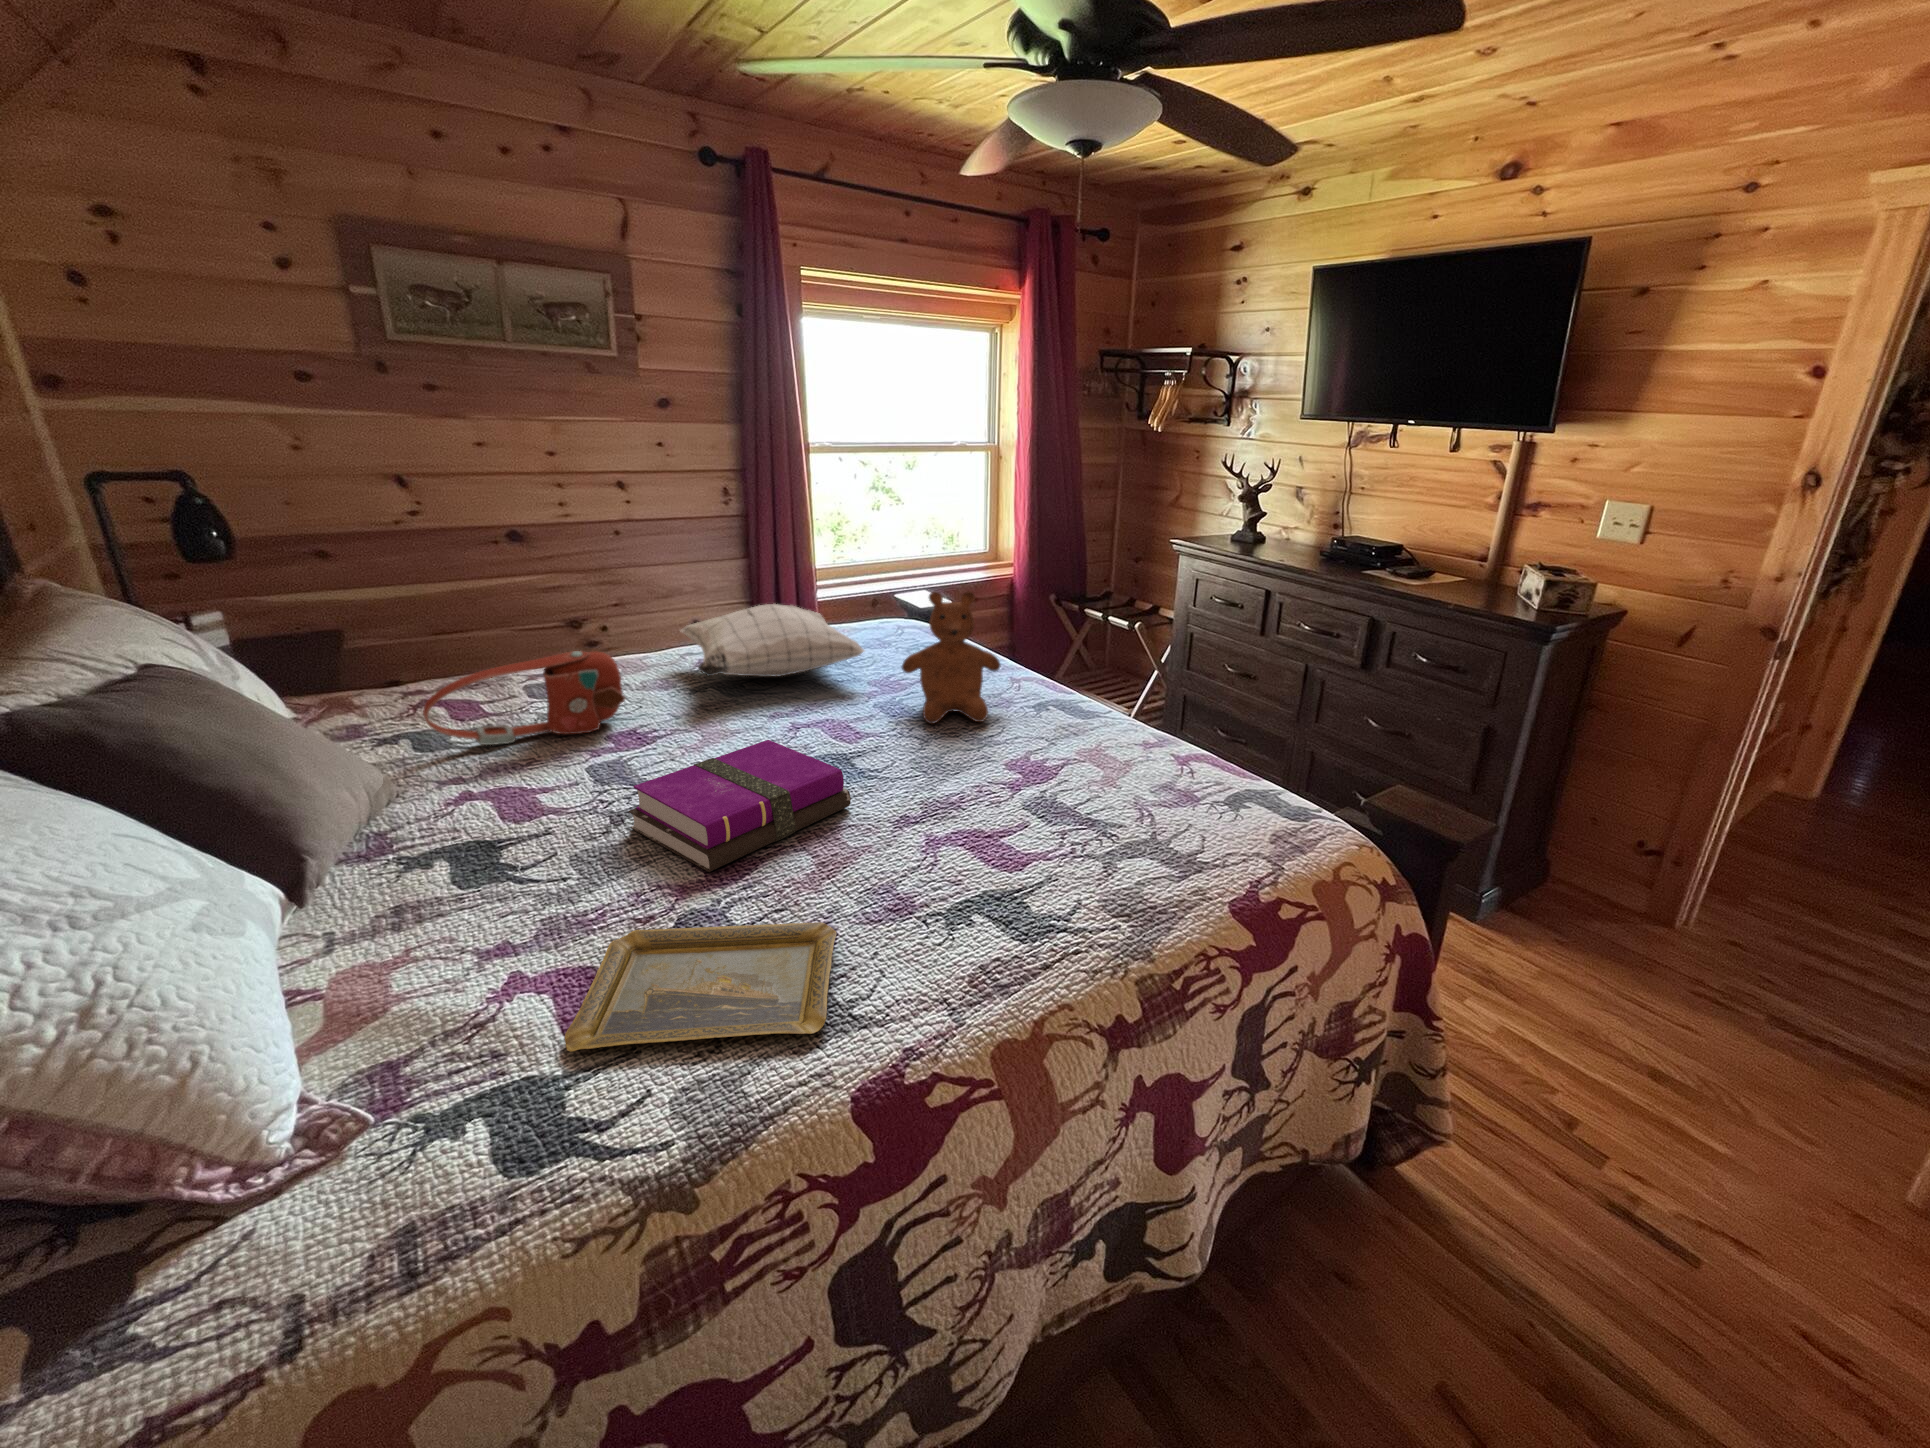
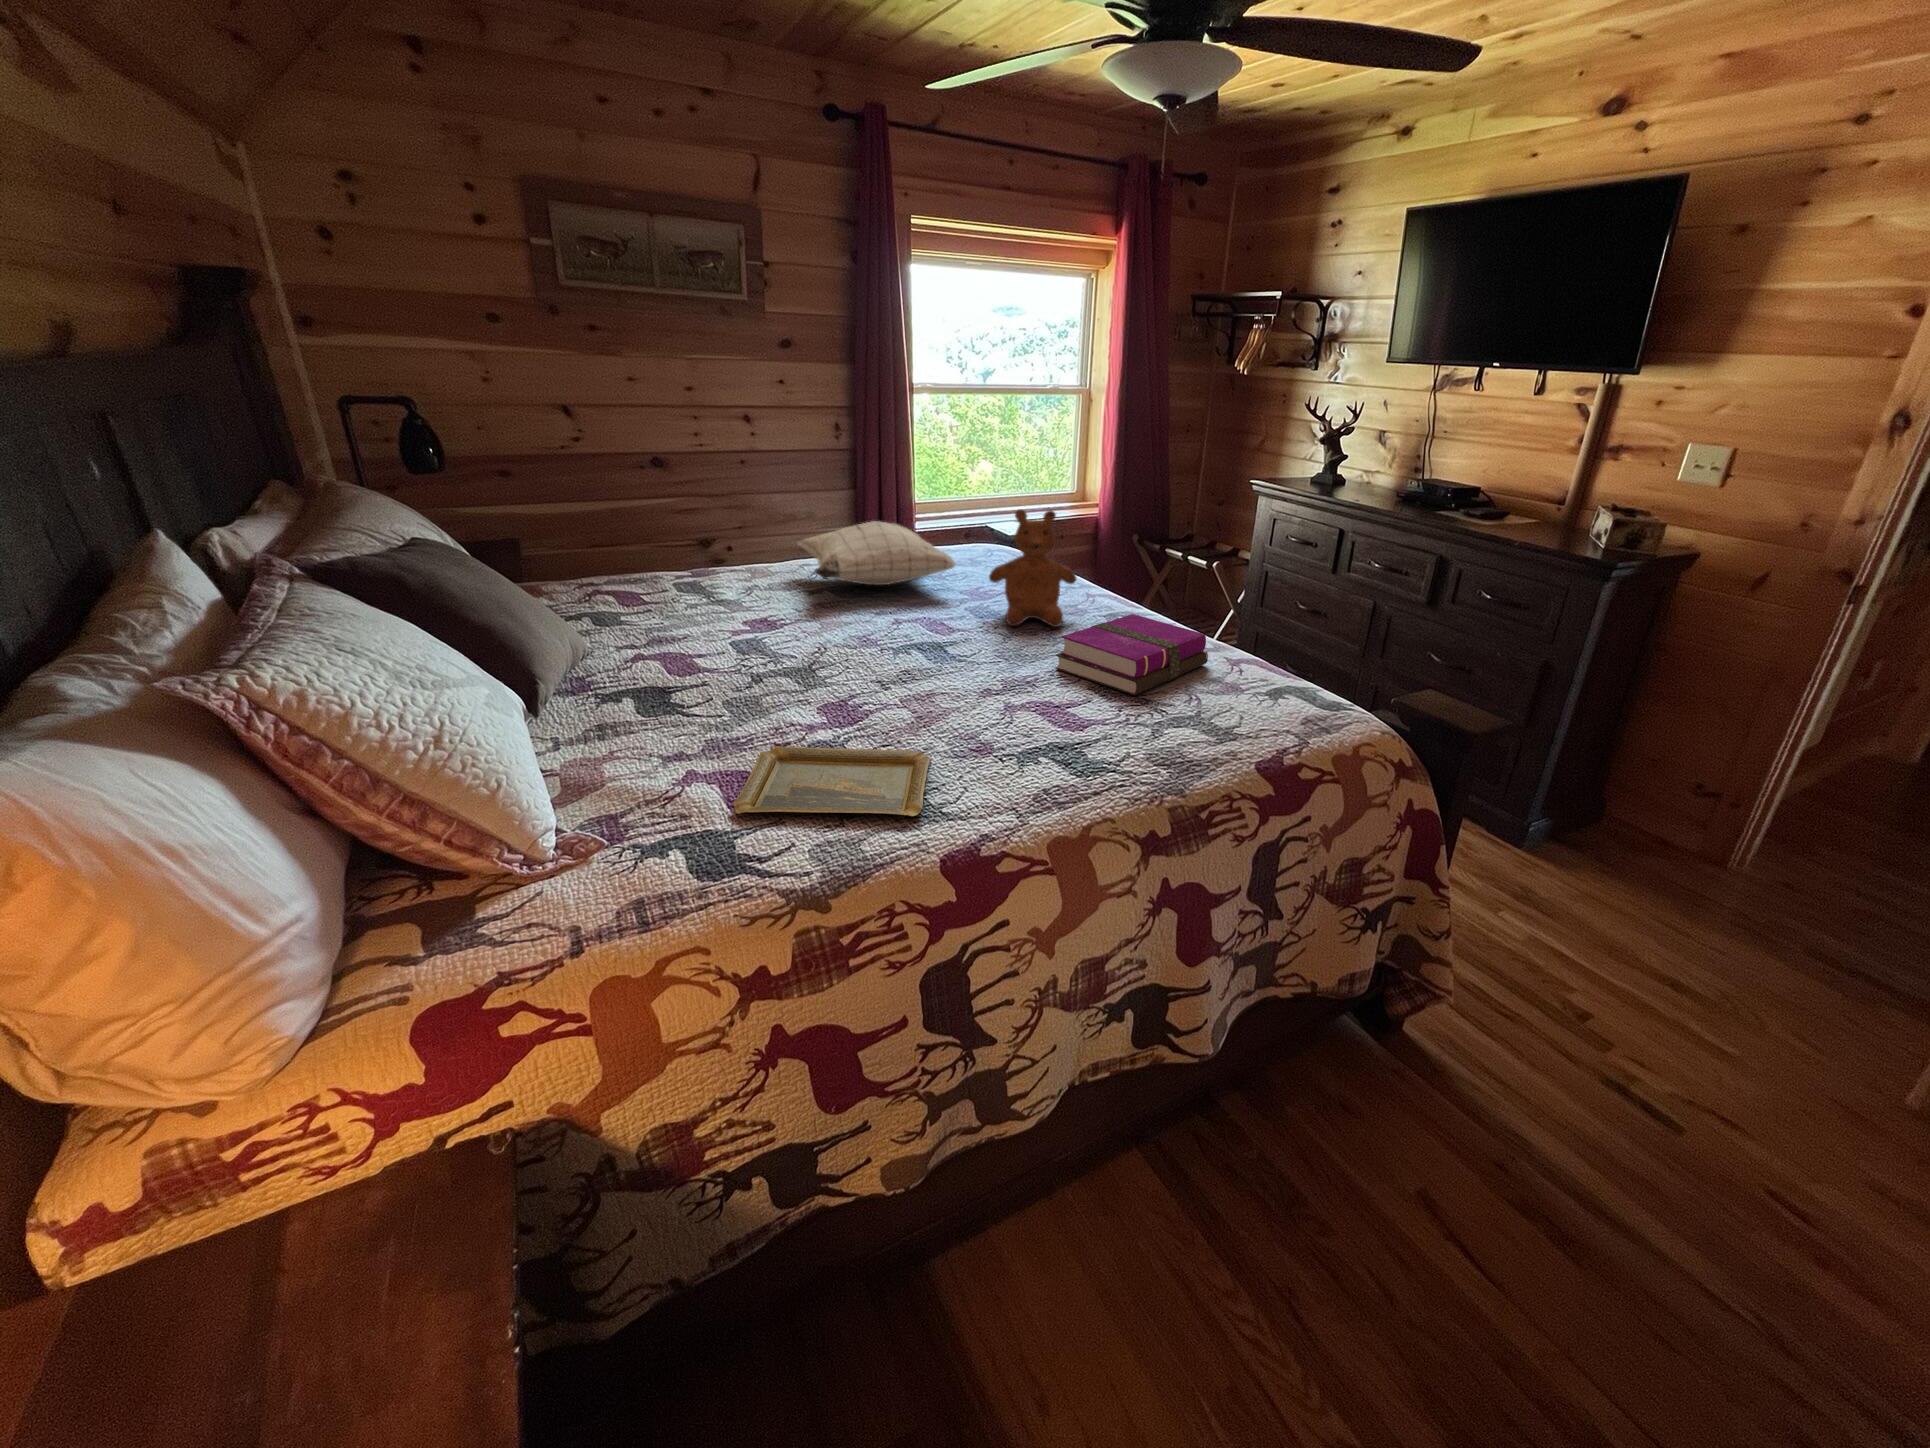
handbag: present [423,651,625,745] -> none [602,550,758,625]
notebook: present [628,740,851,872] -> present [1055,614,1208,695]

